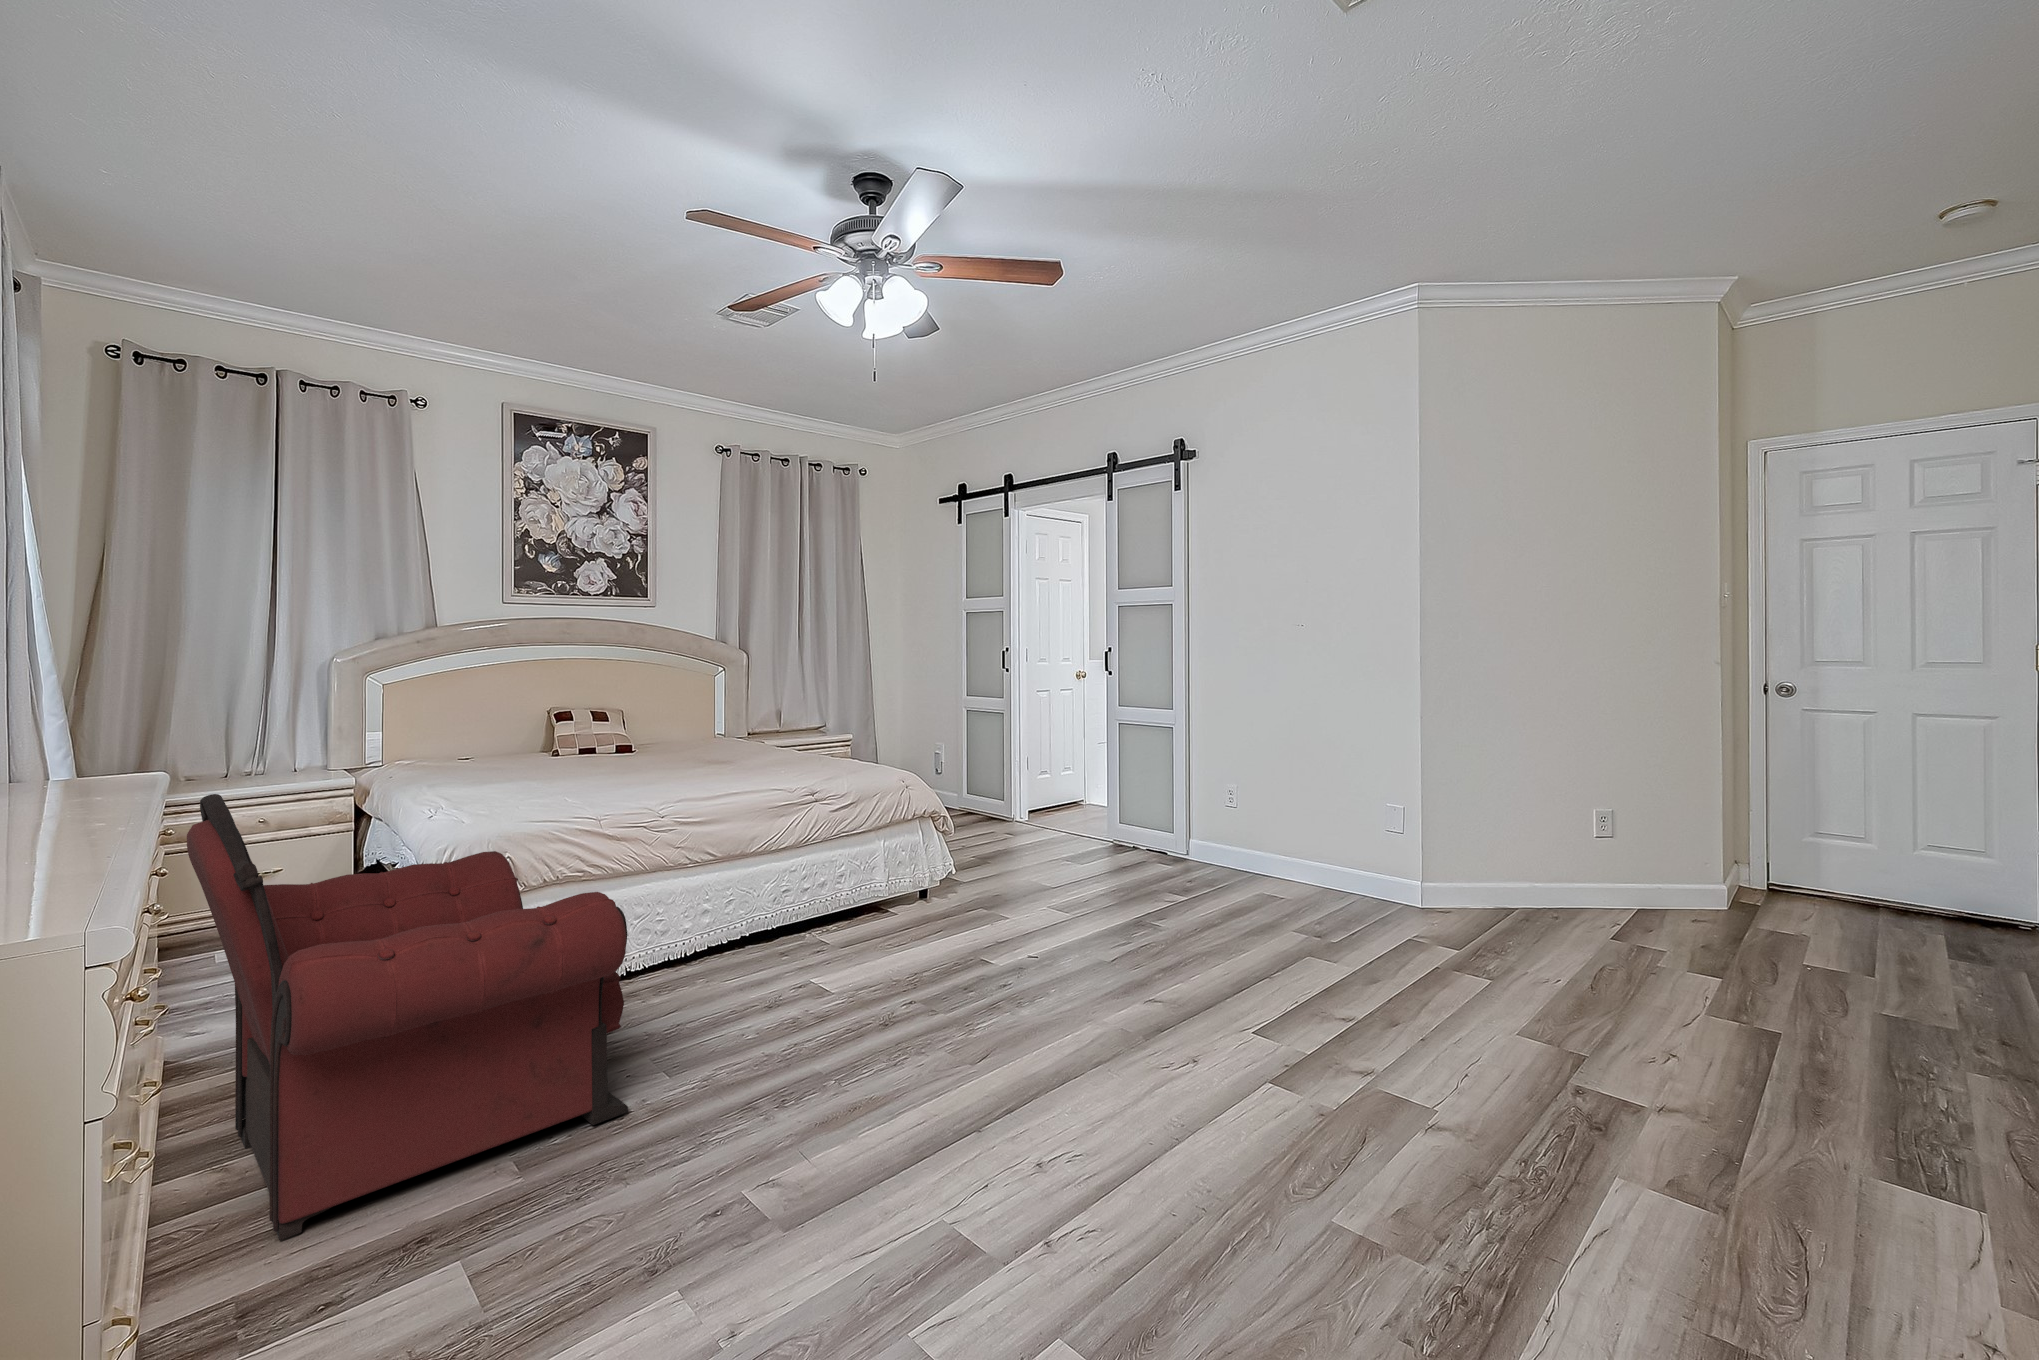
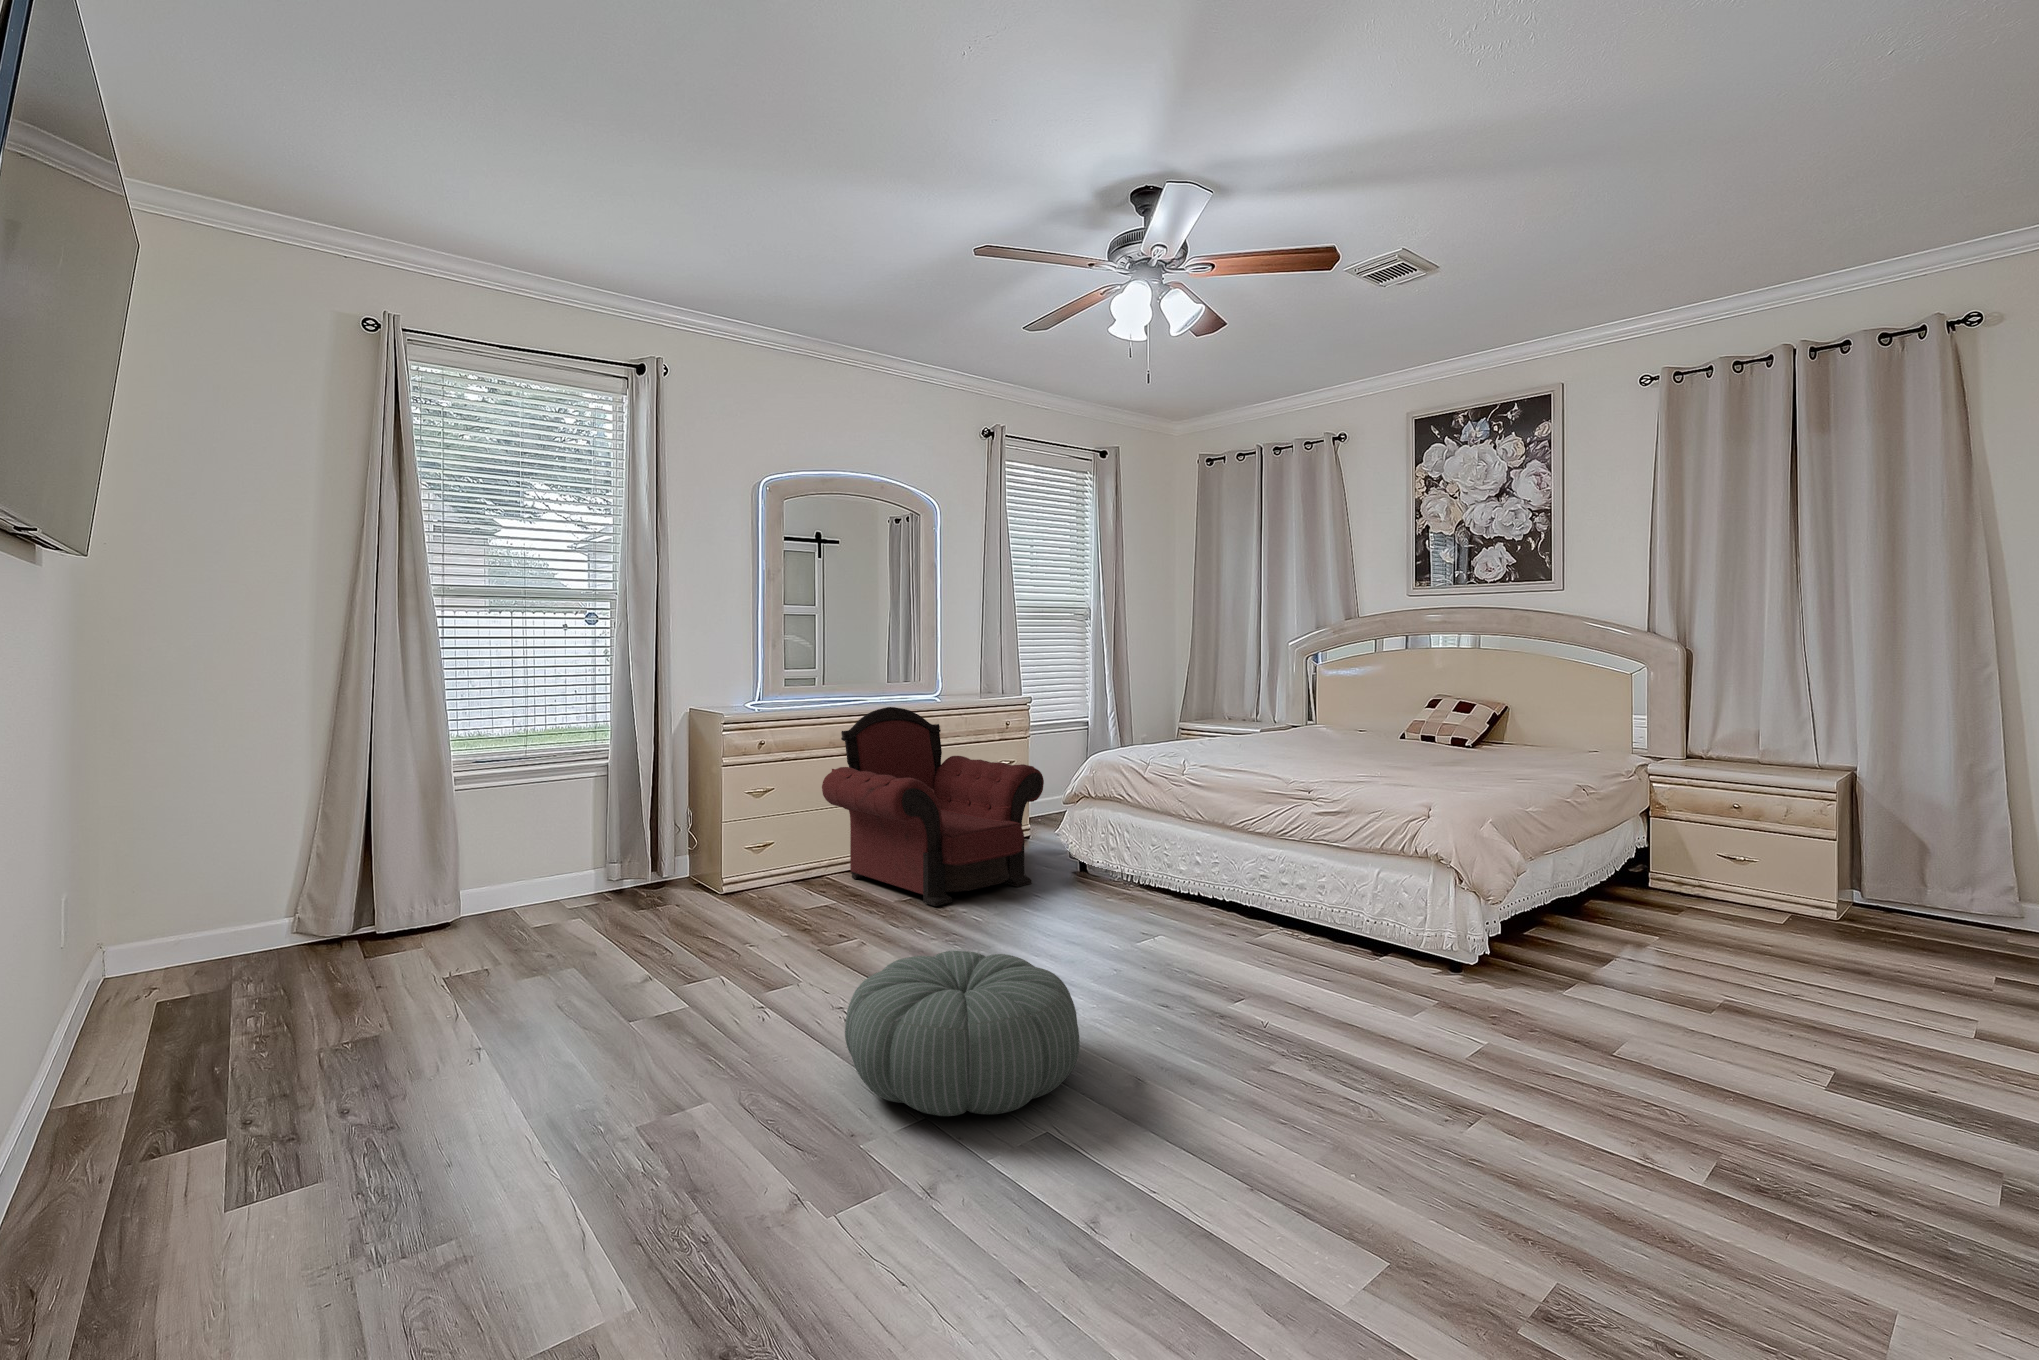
pouf: none [1122,939,1366,1106] -> present [845,951,1080,1116]

